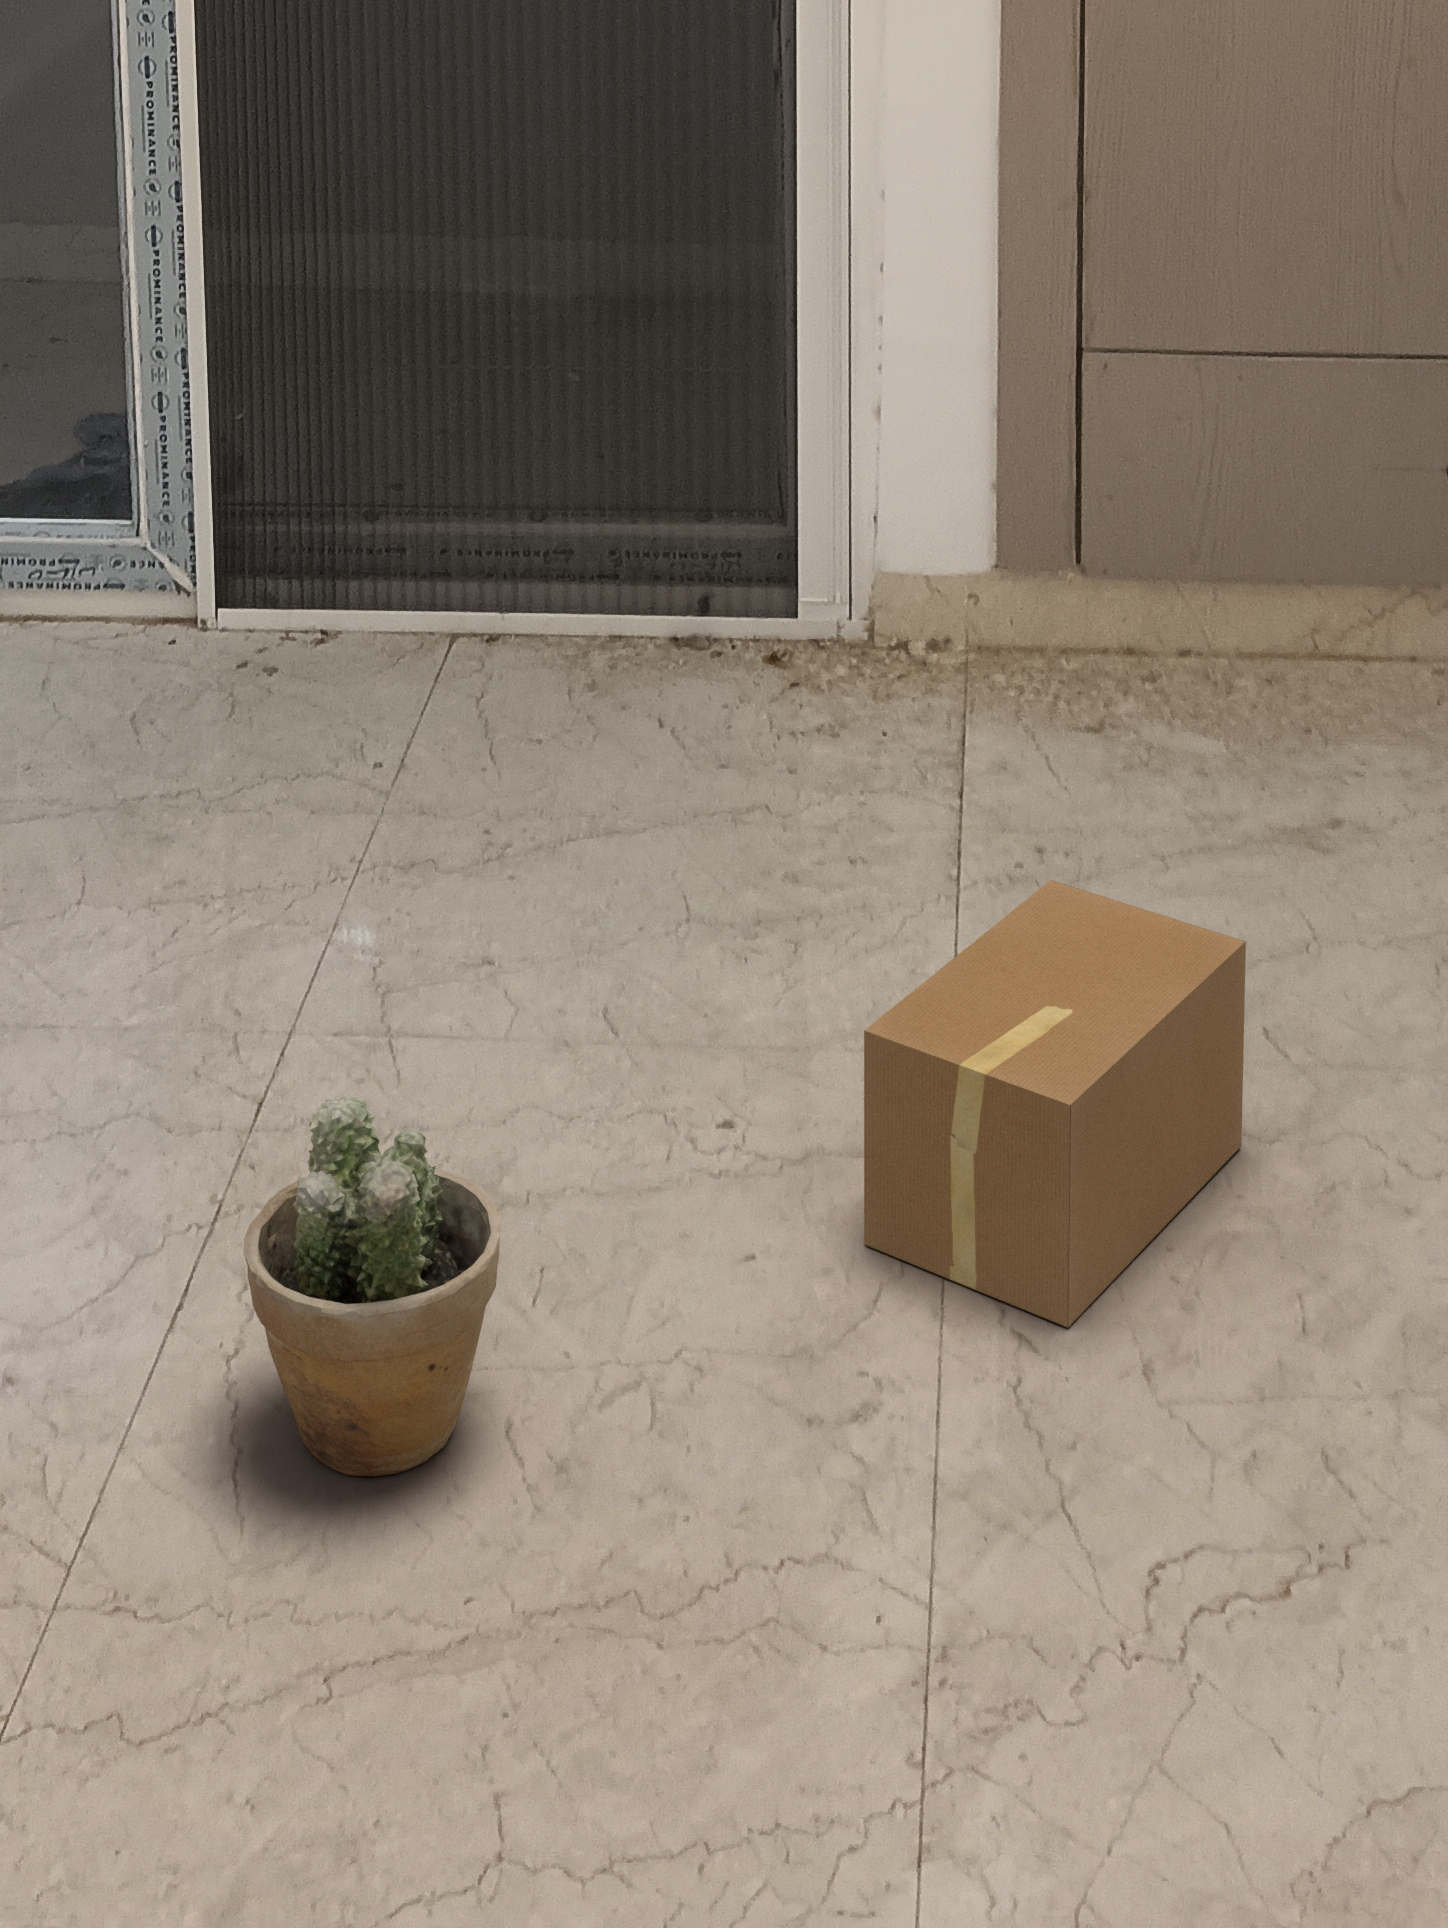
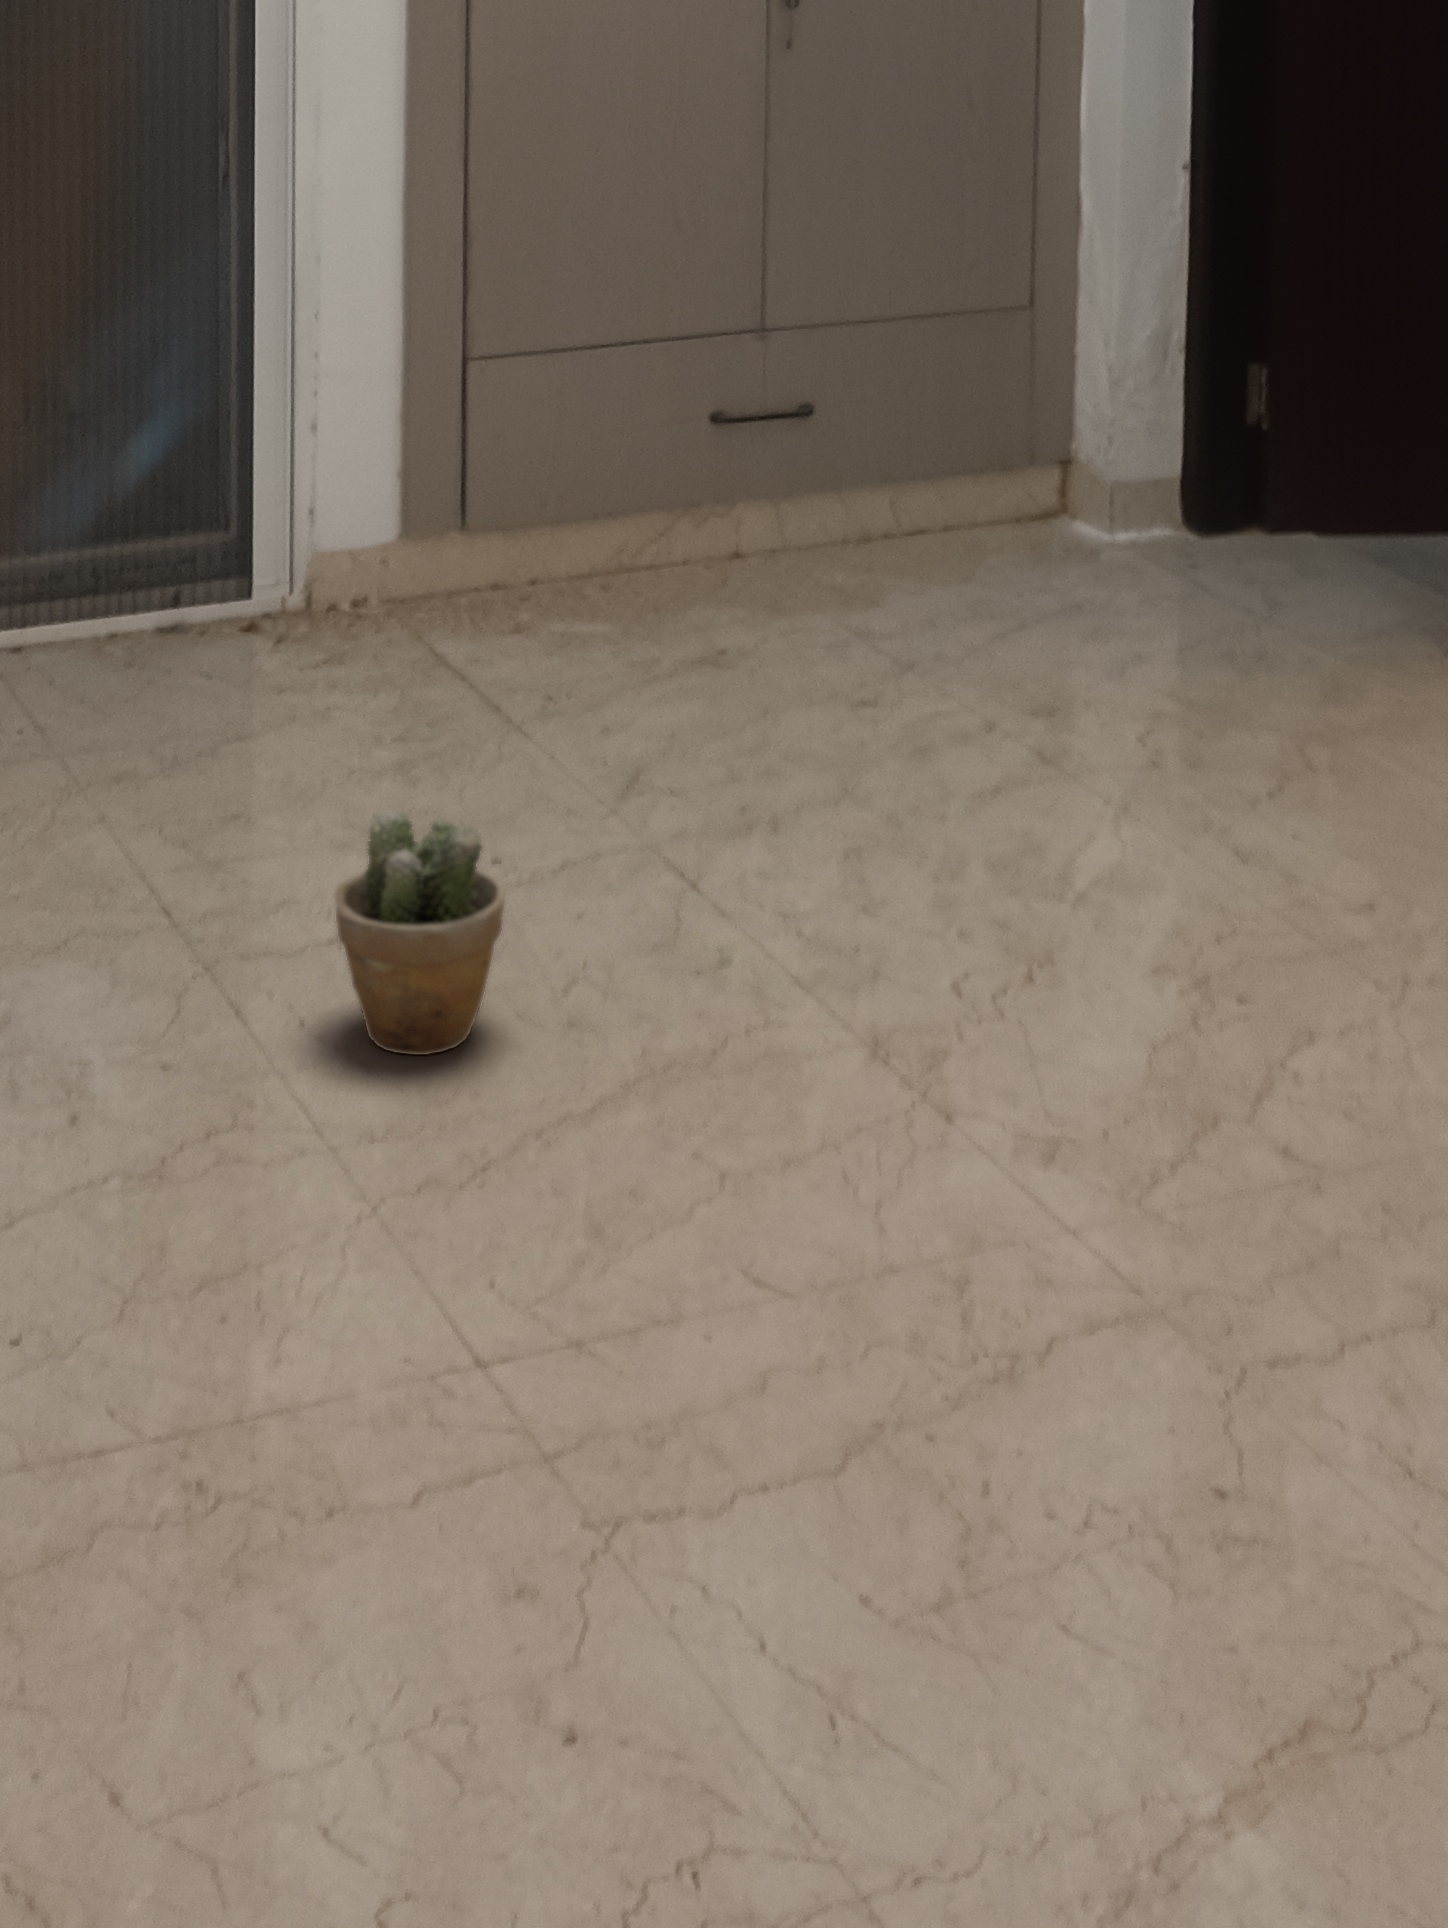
cardboard box: present [864,880,1246,1328] -> none [626,662,805,905]

